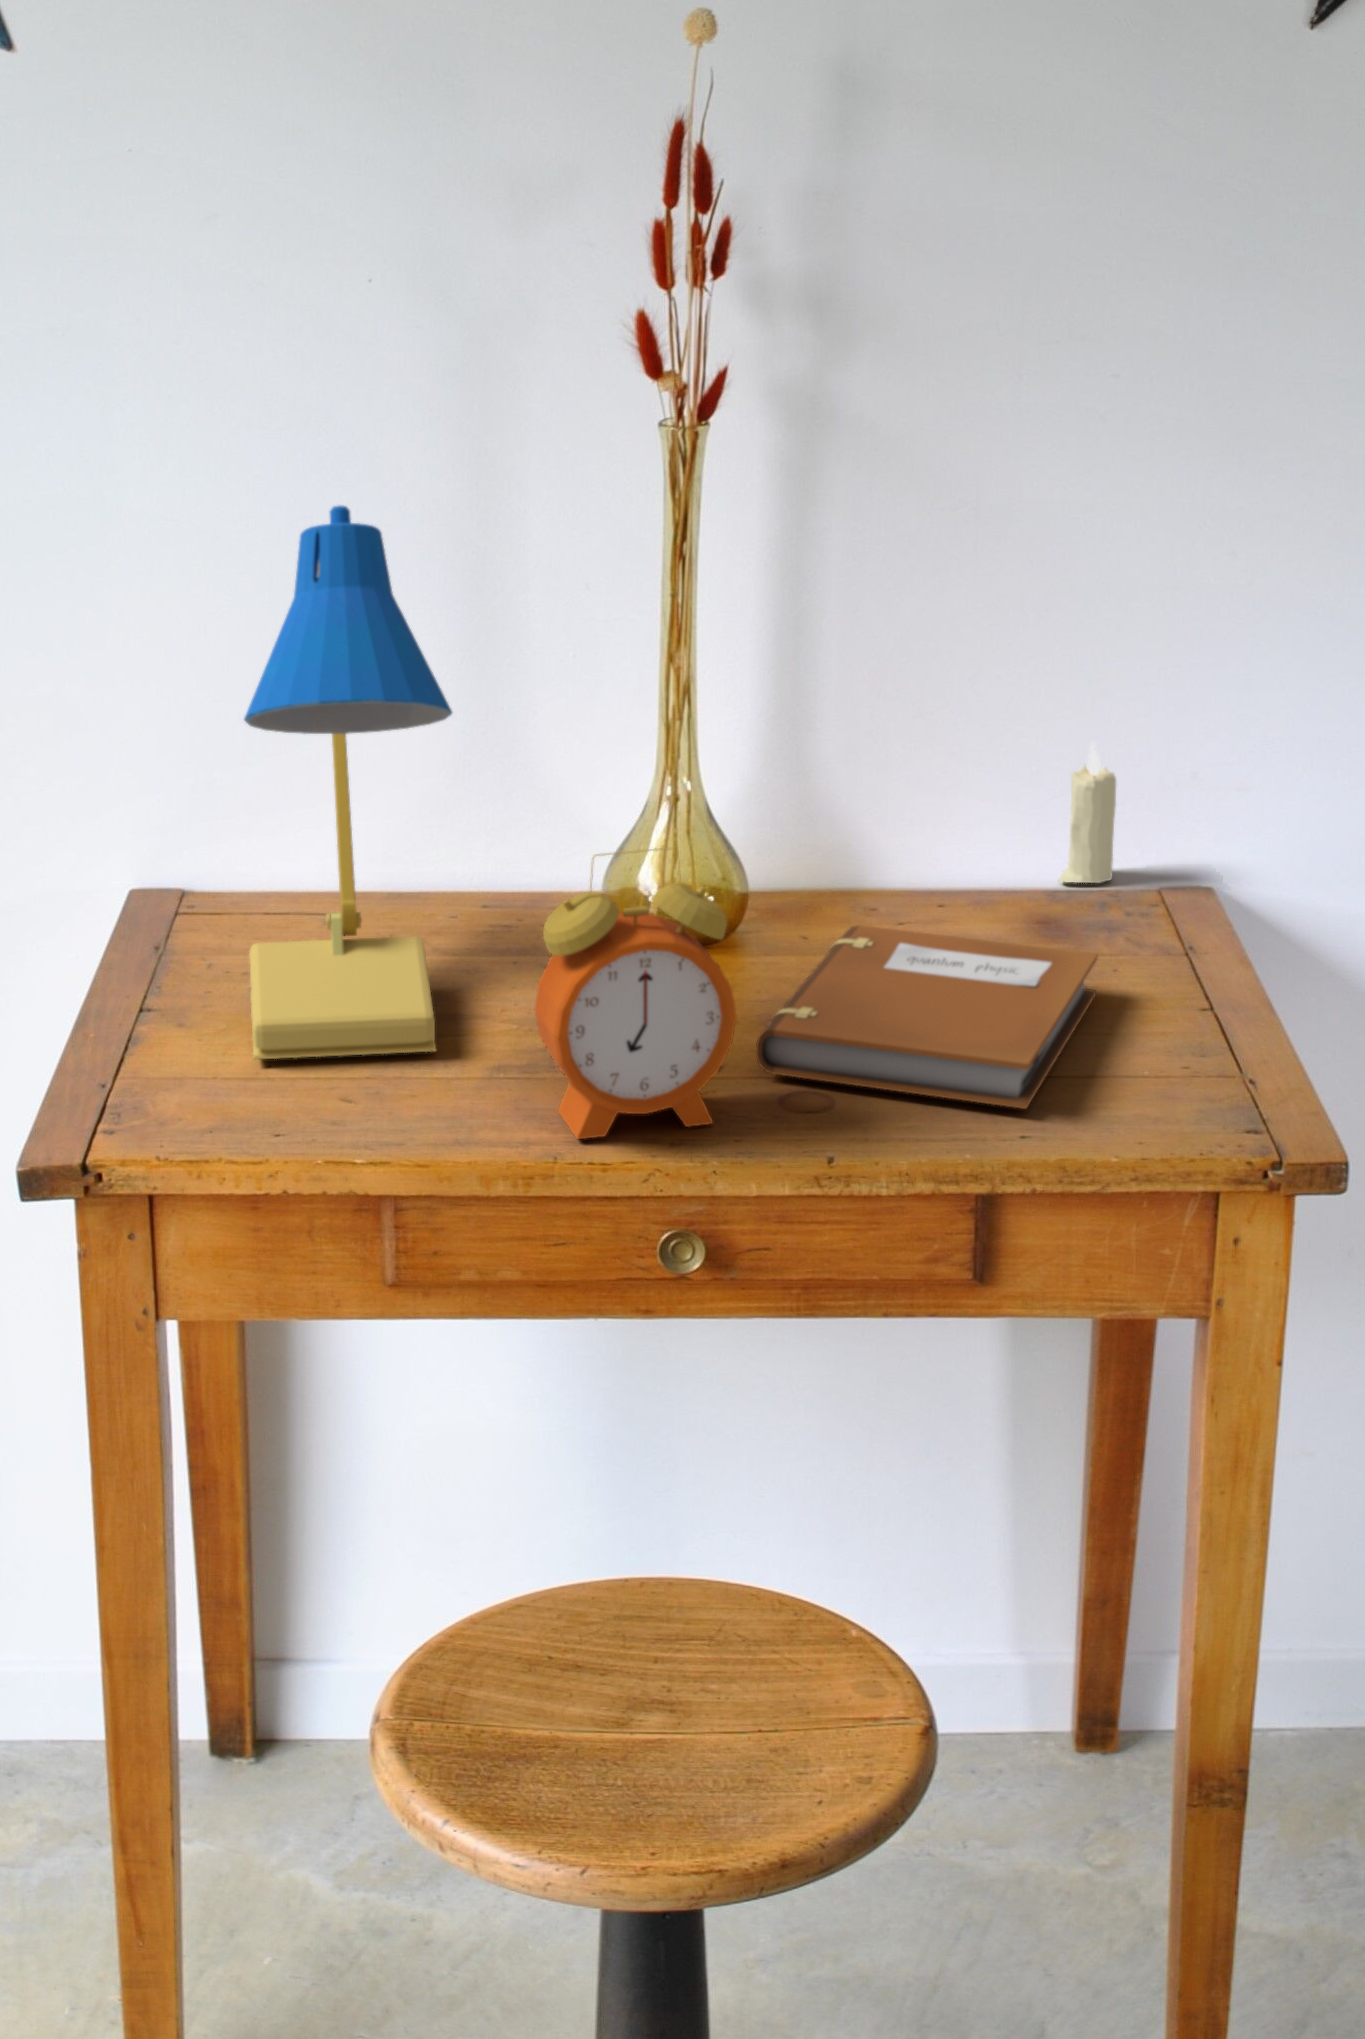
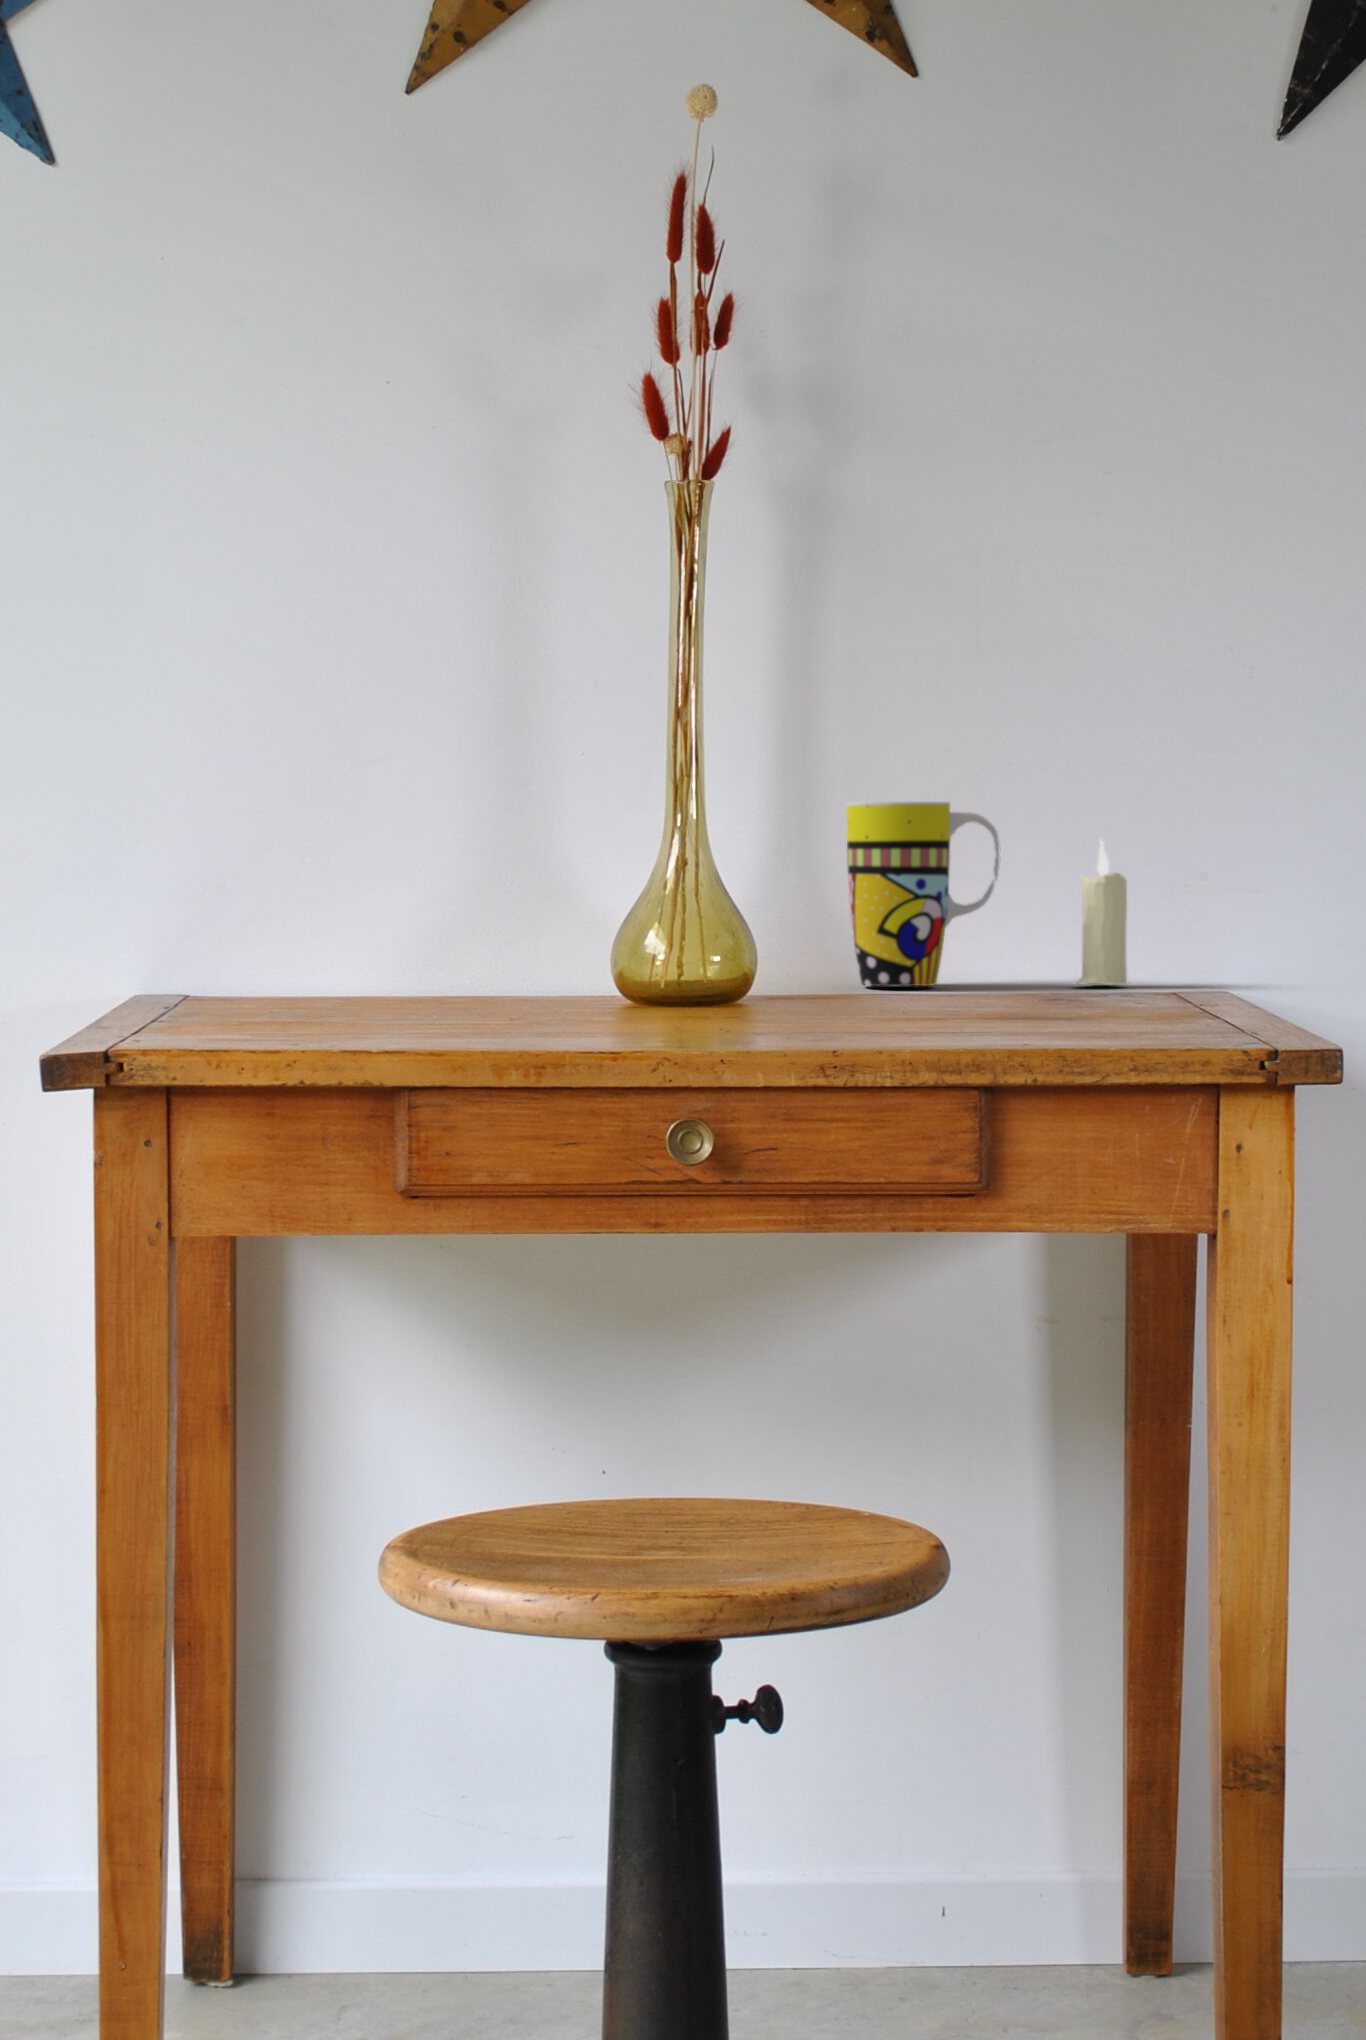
desk lamp: present [244,506,452,1059] -> none [239,462,452,1024]
mug: none [839,690,991,890] -> present [847,802,1001,987]
alarm clock: present [535,848,736,1139] -> none [531,746,742,1047]
notebook: present [756,925,1098,1109] -> none [764,964,1116,1033]

